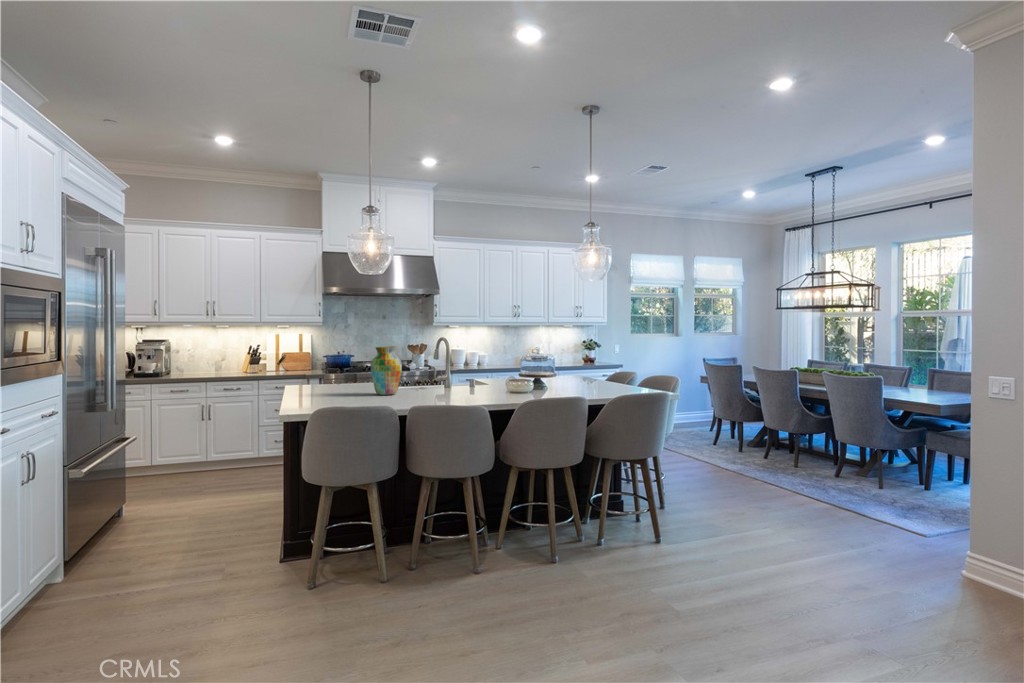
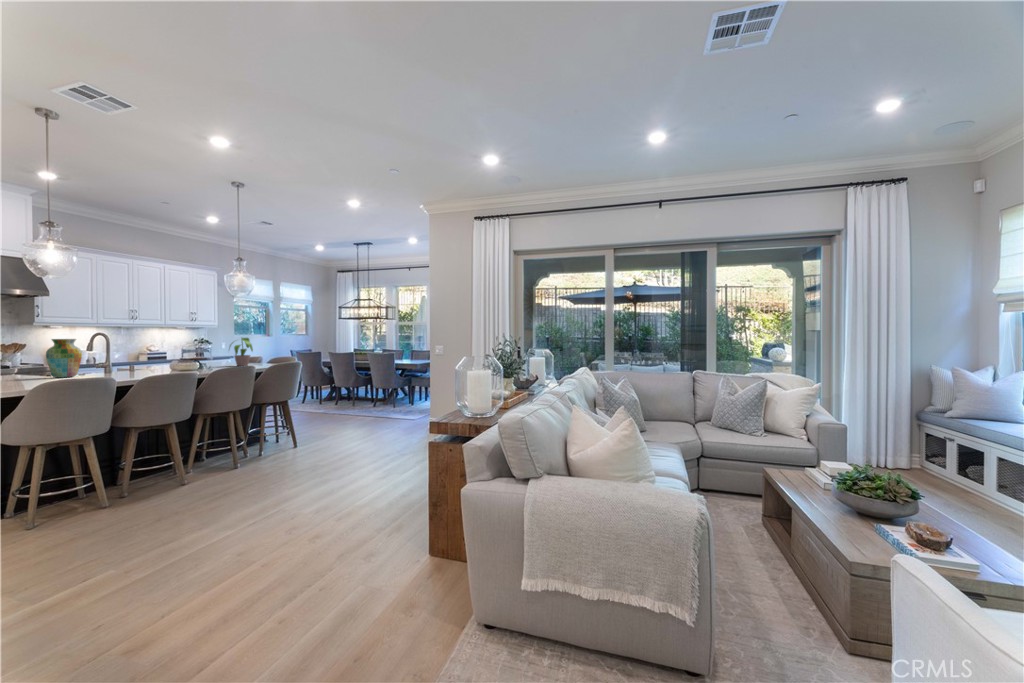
potted plant: none [565,345,611,391] -> present [229,338,253,366]

